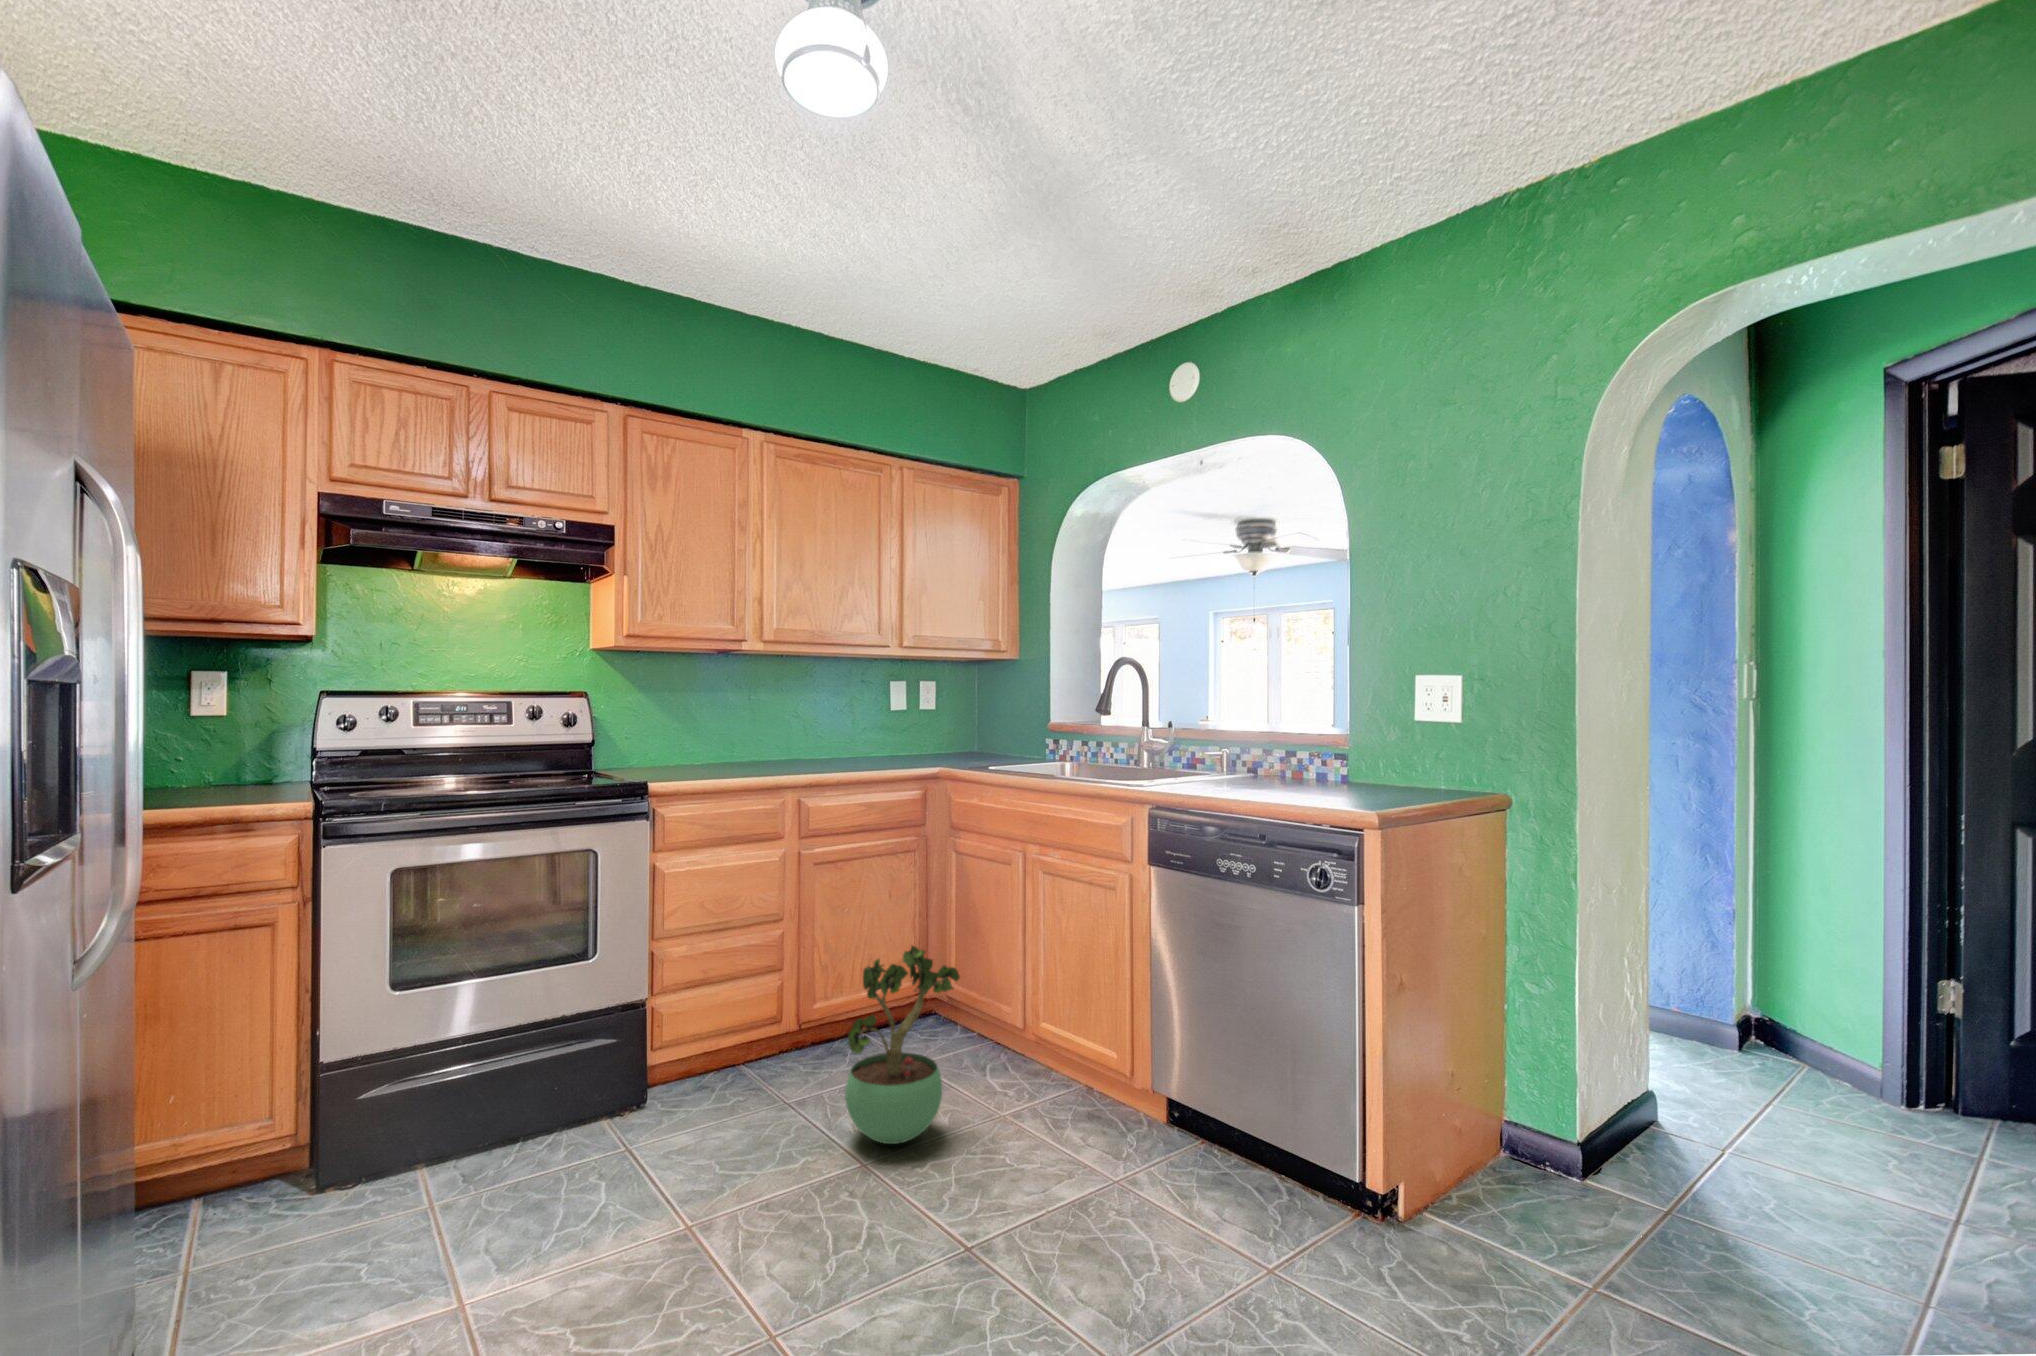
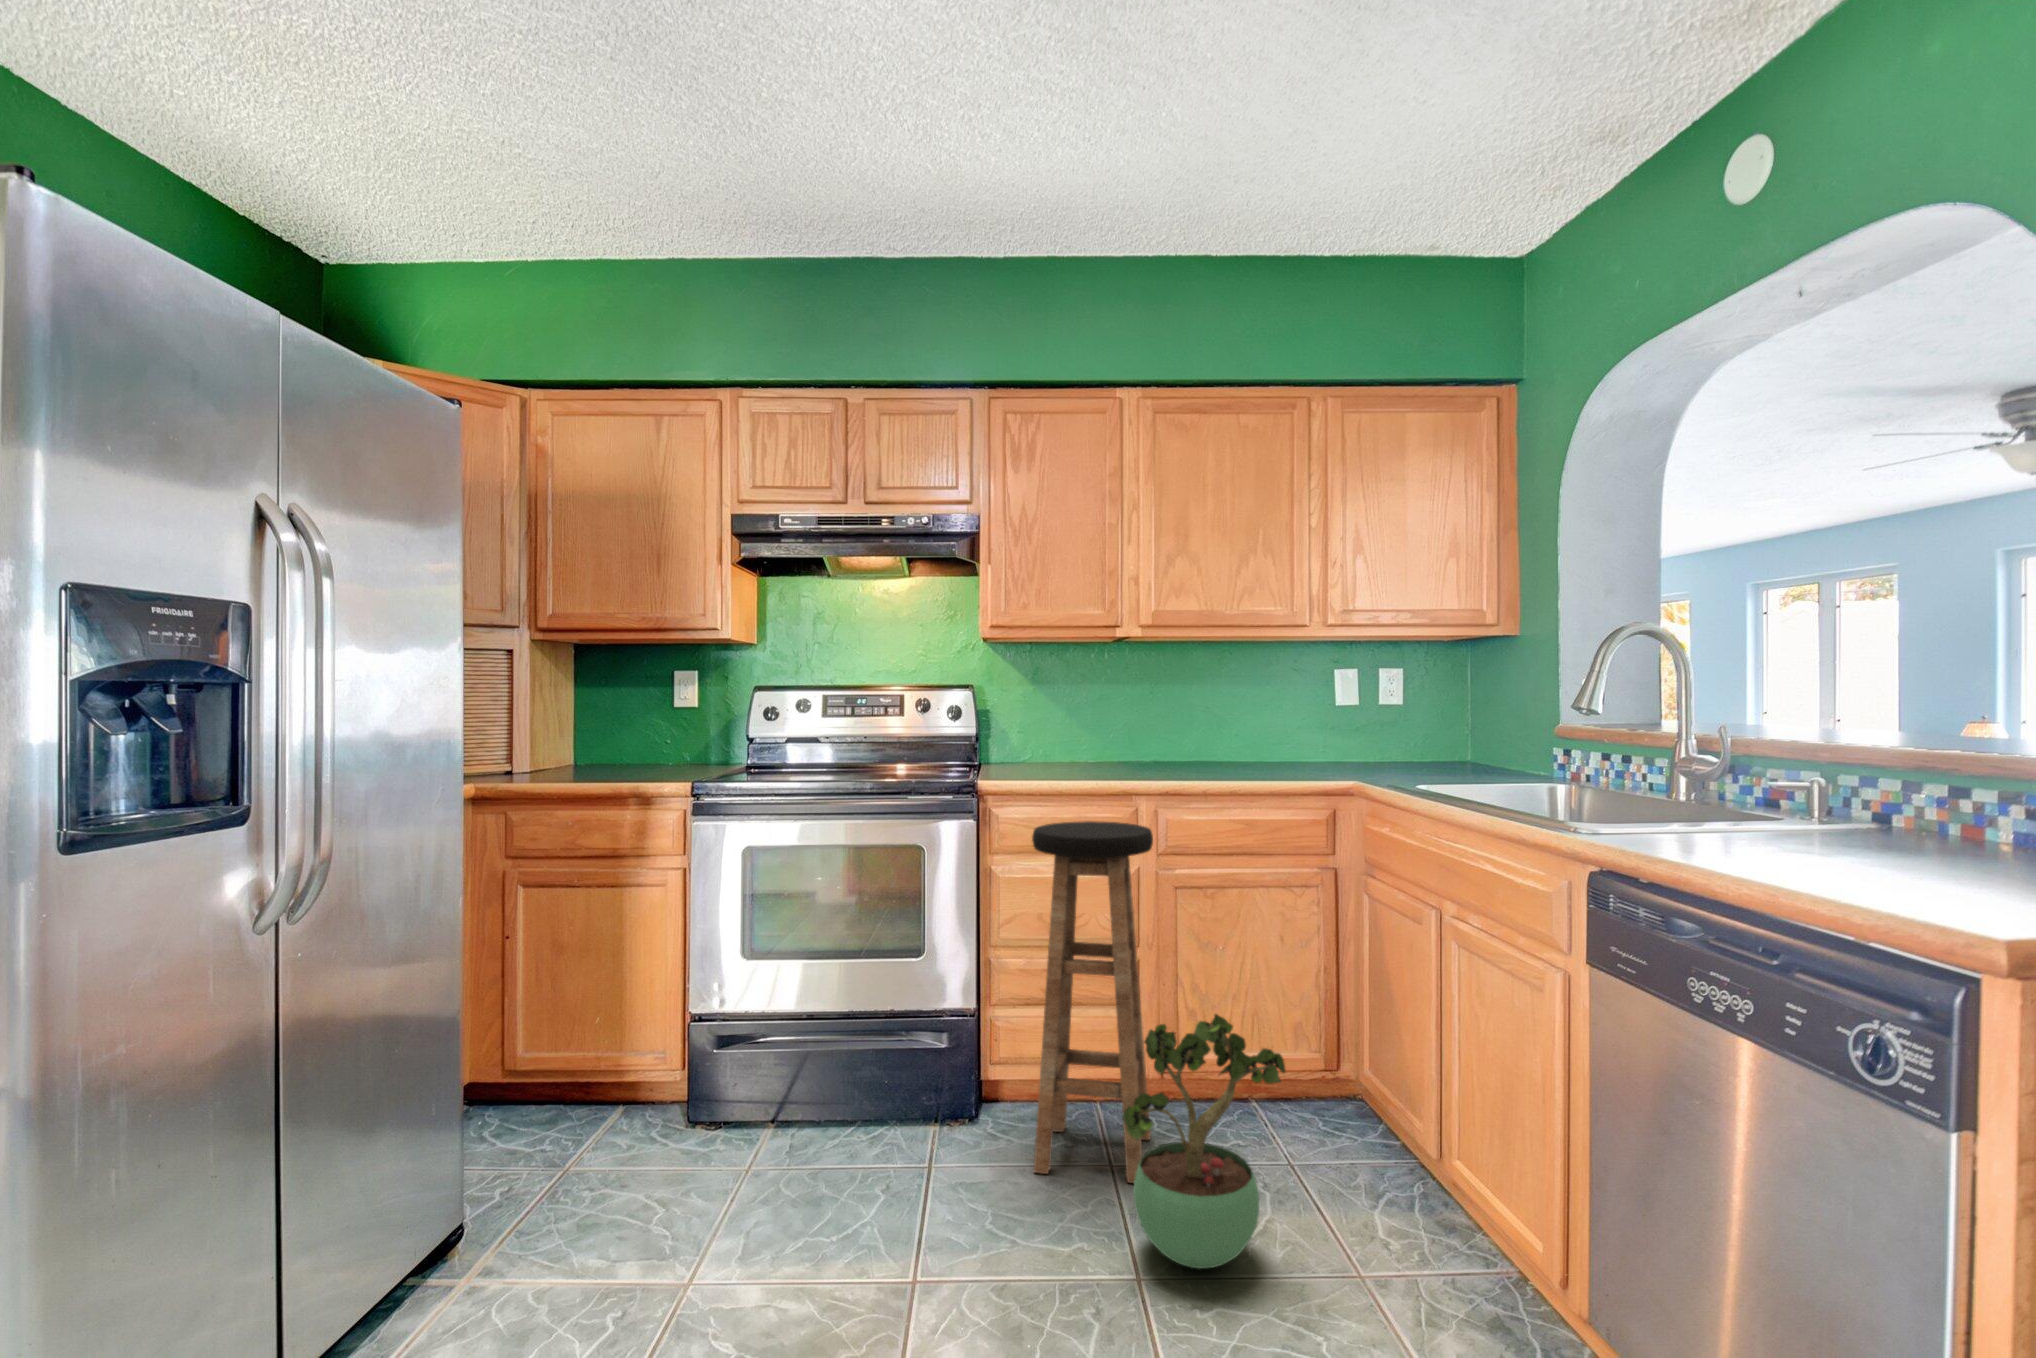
bar stool: none [711,811,820,1125] -> present [1032,821,1153,1183]

